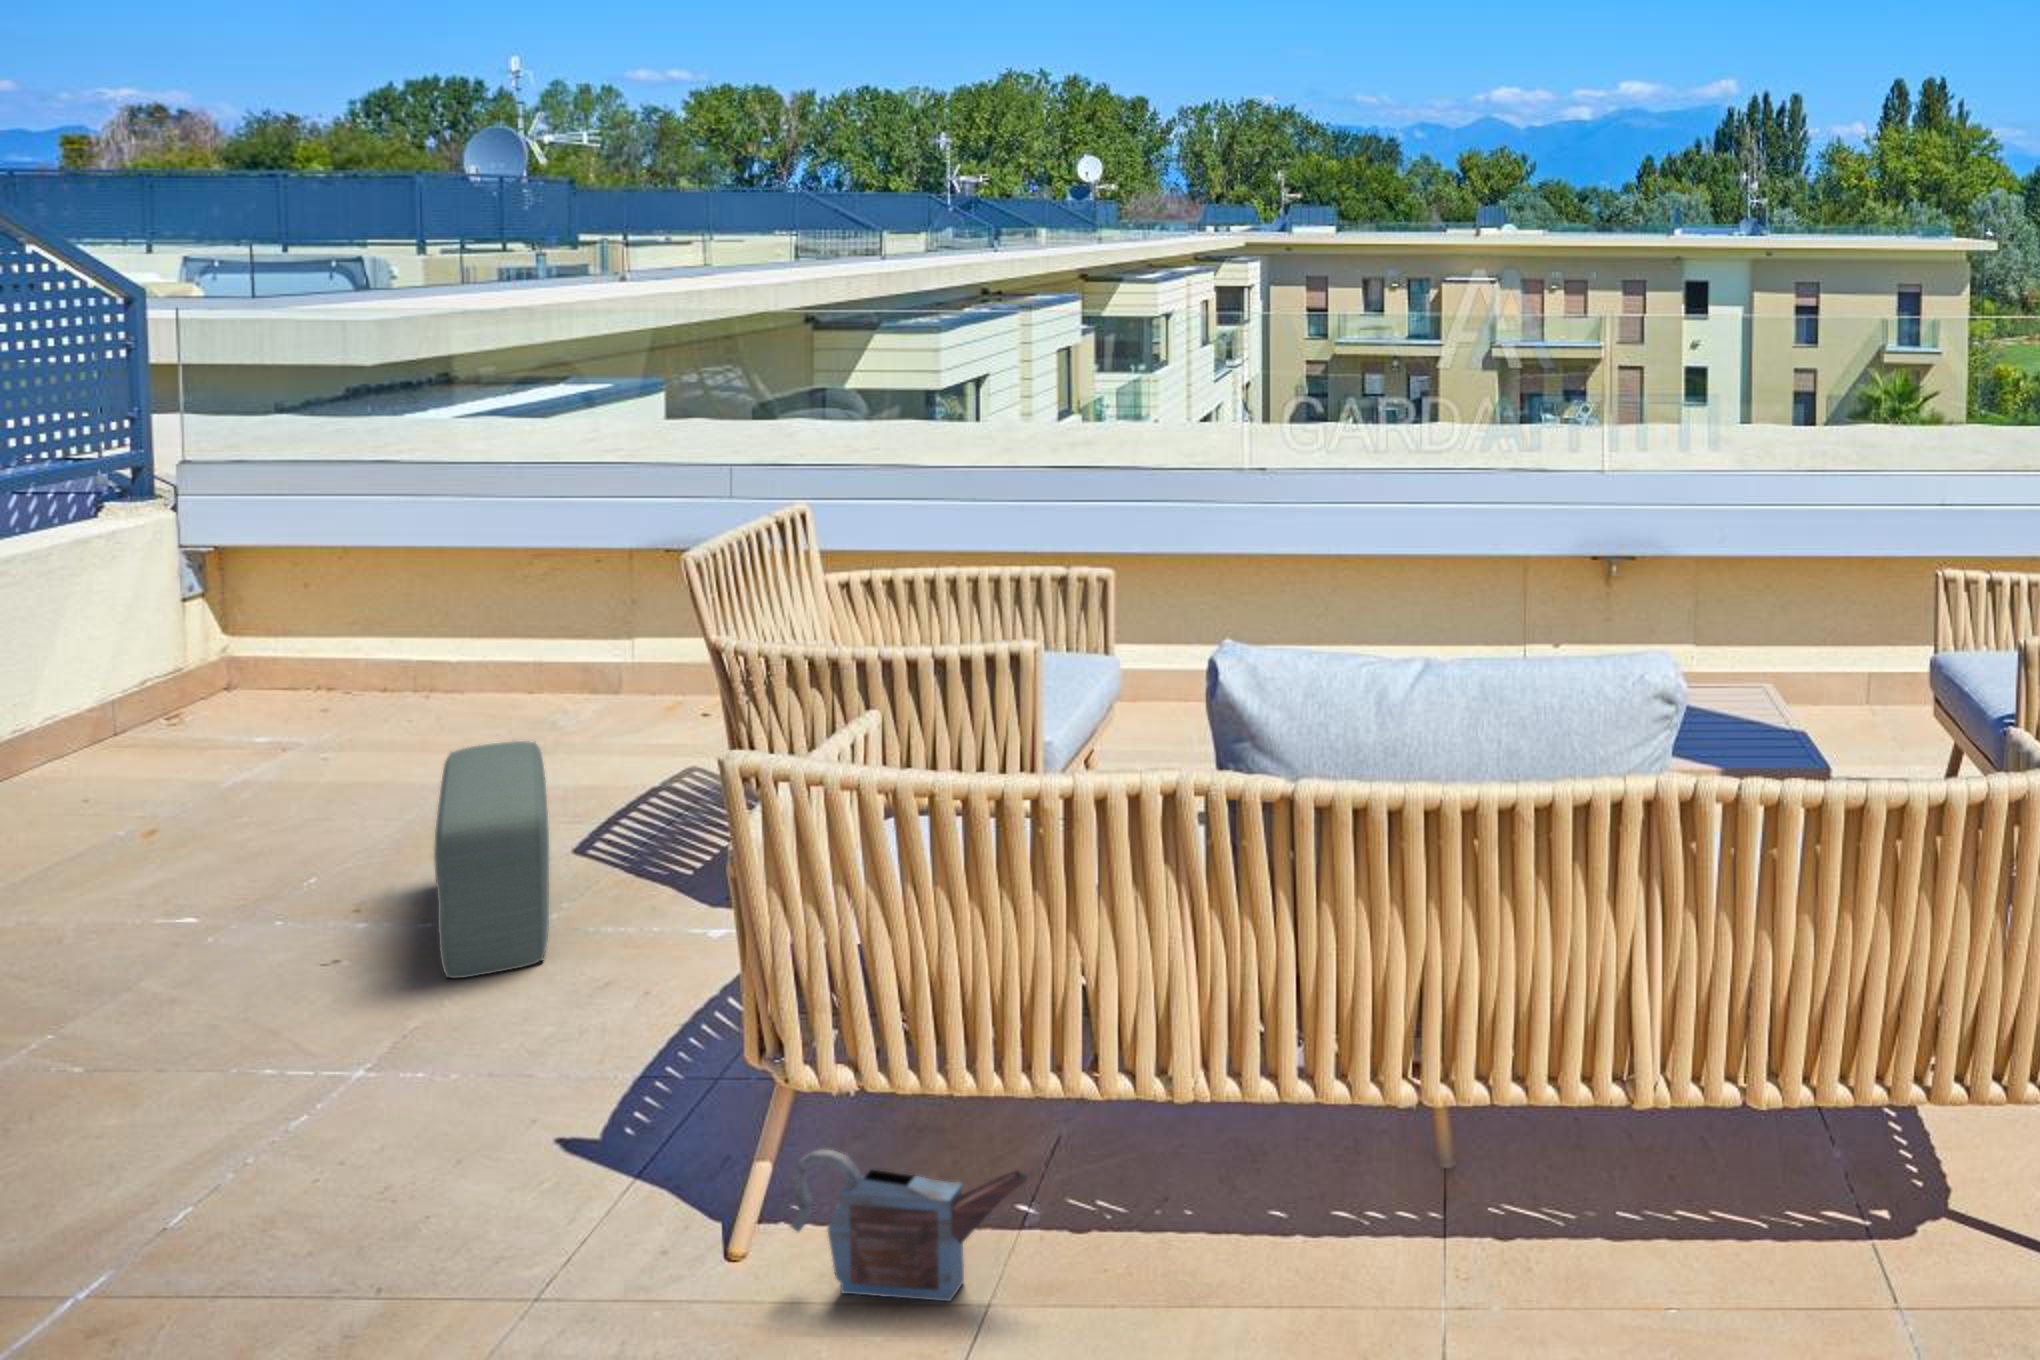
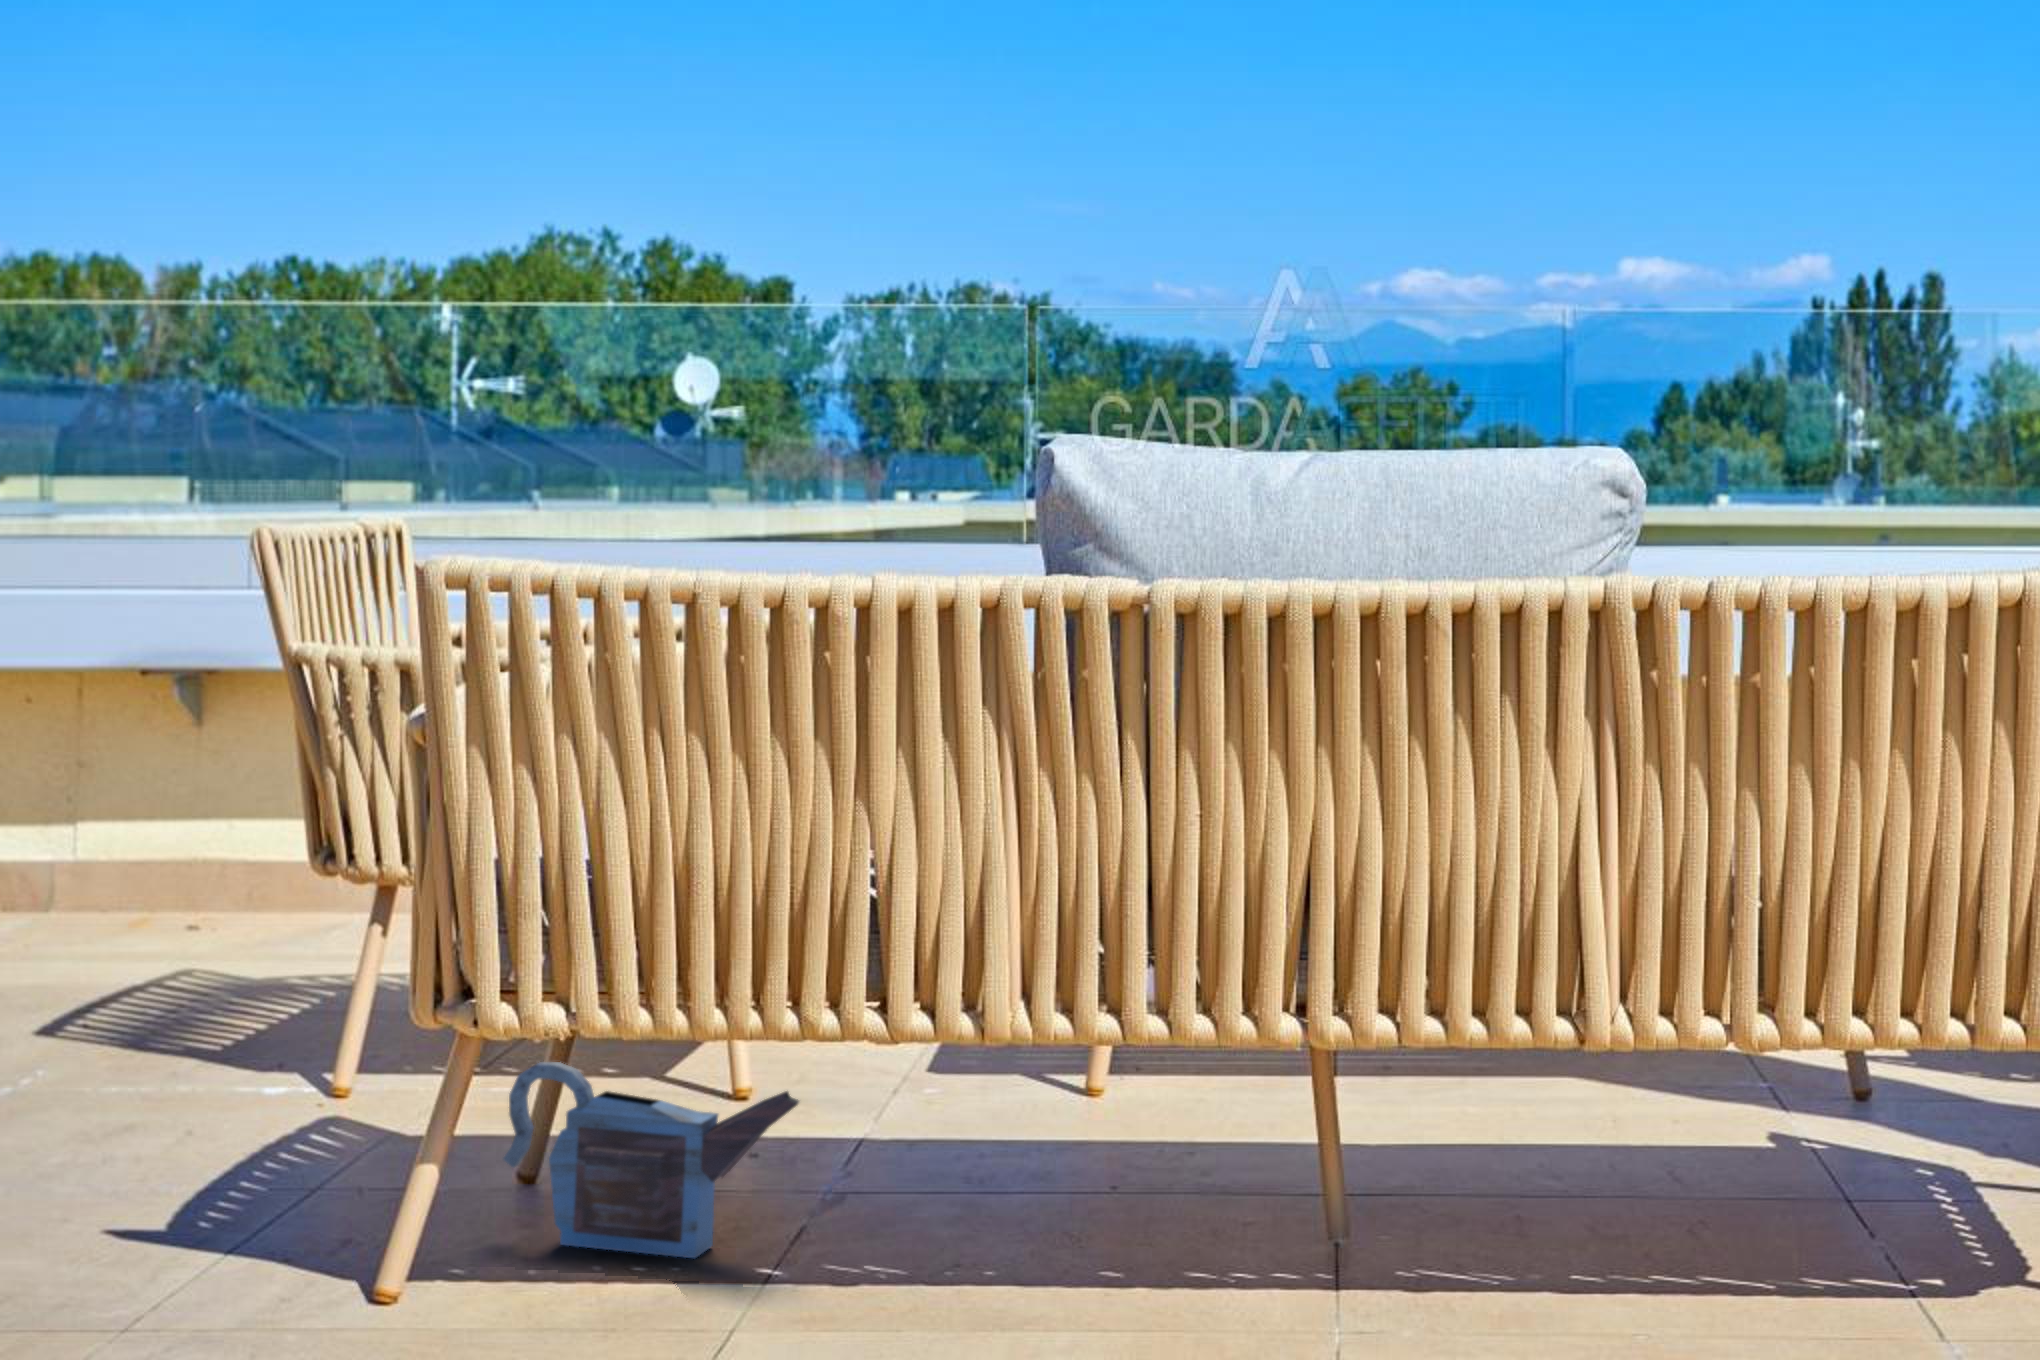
pouf: present [434,741,549,978] -> none [76,760,217,1008]

